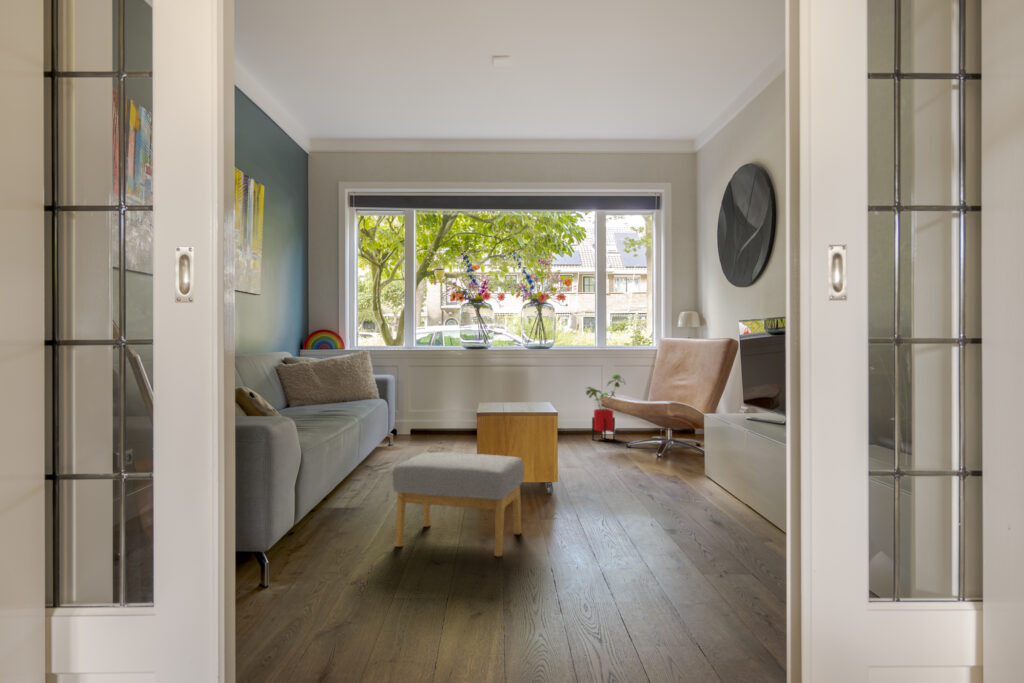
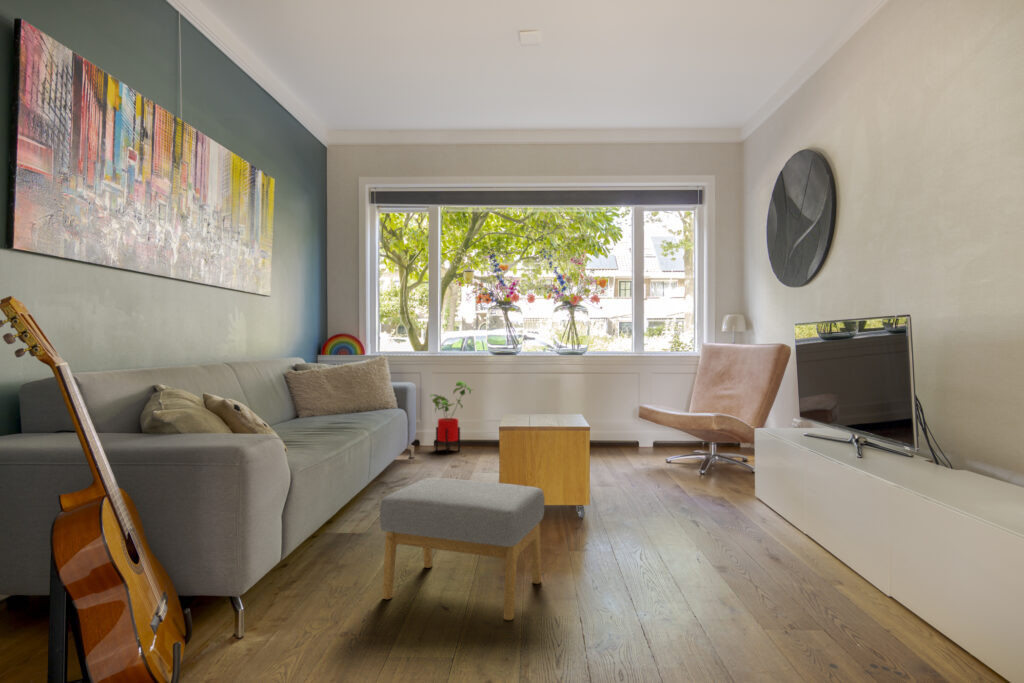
house plant: present [585,374,624,441] -> present [430,381,471,452]

